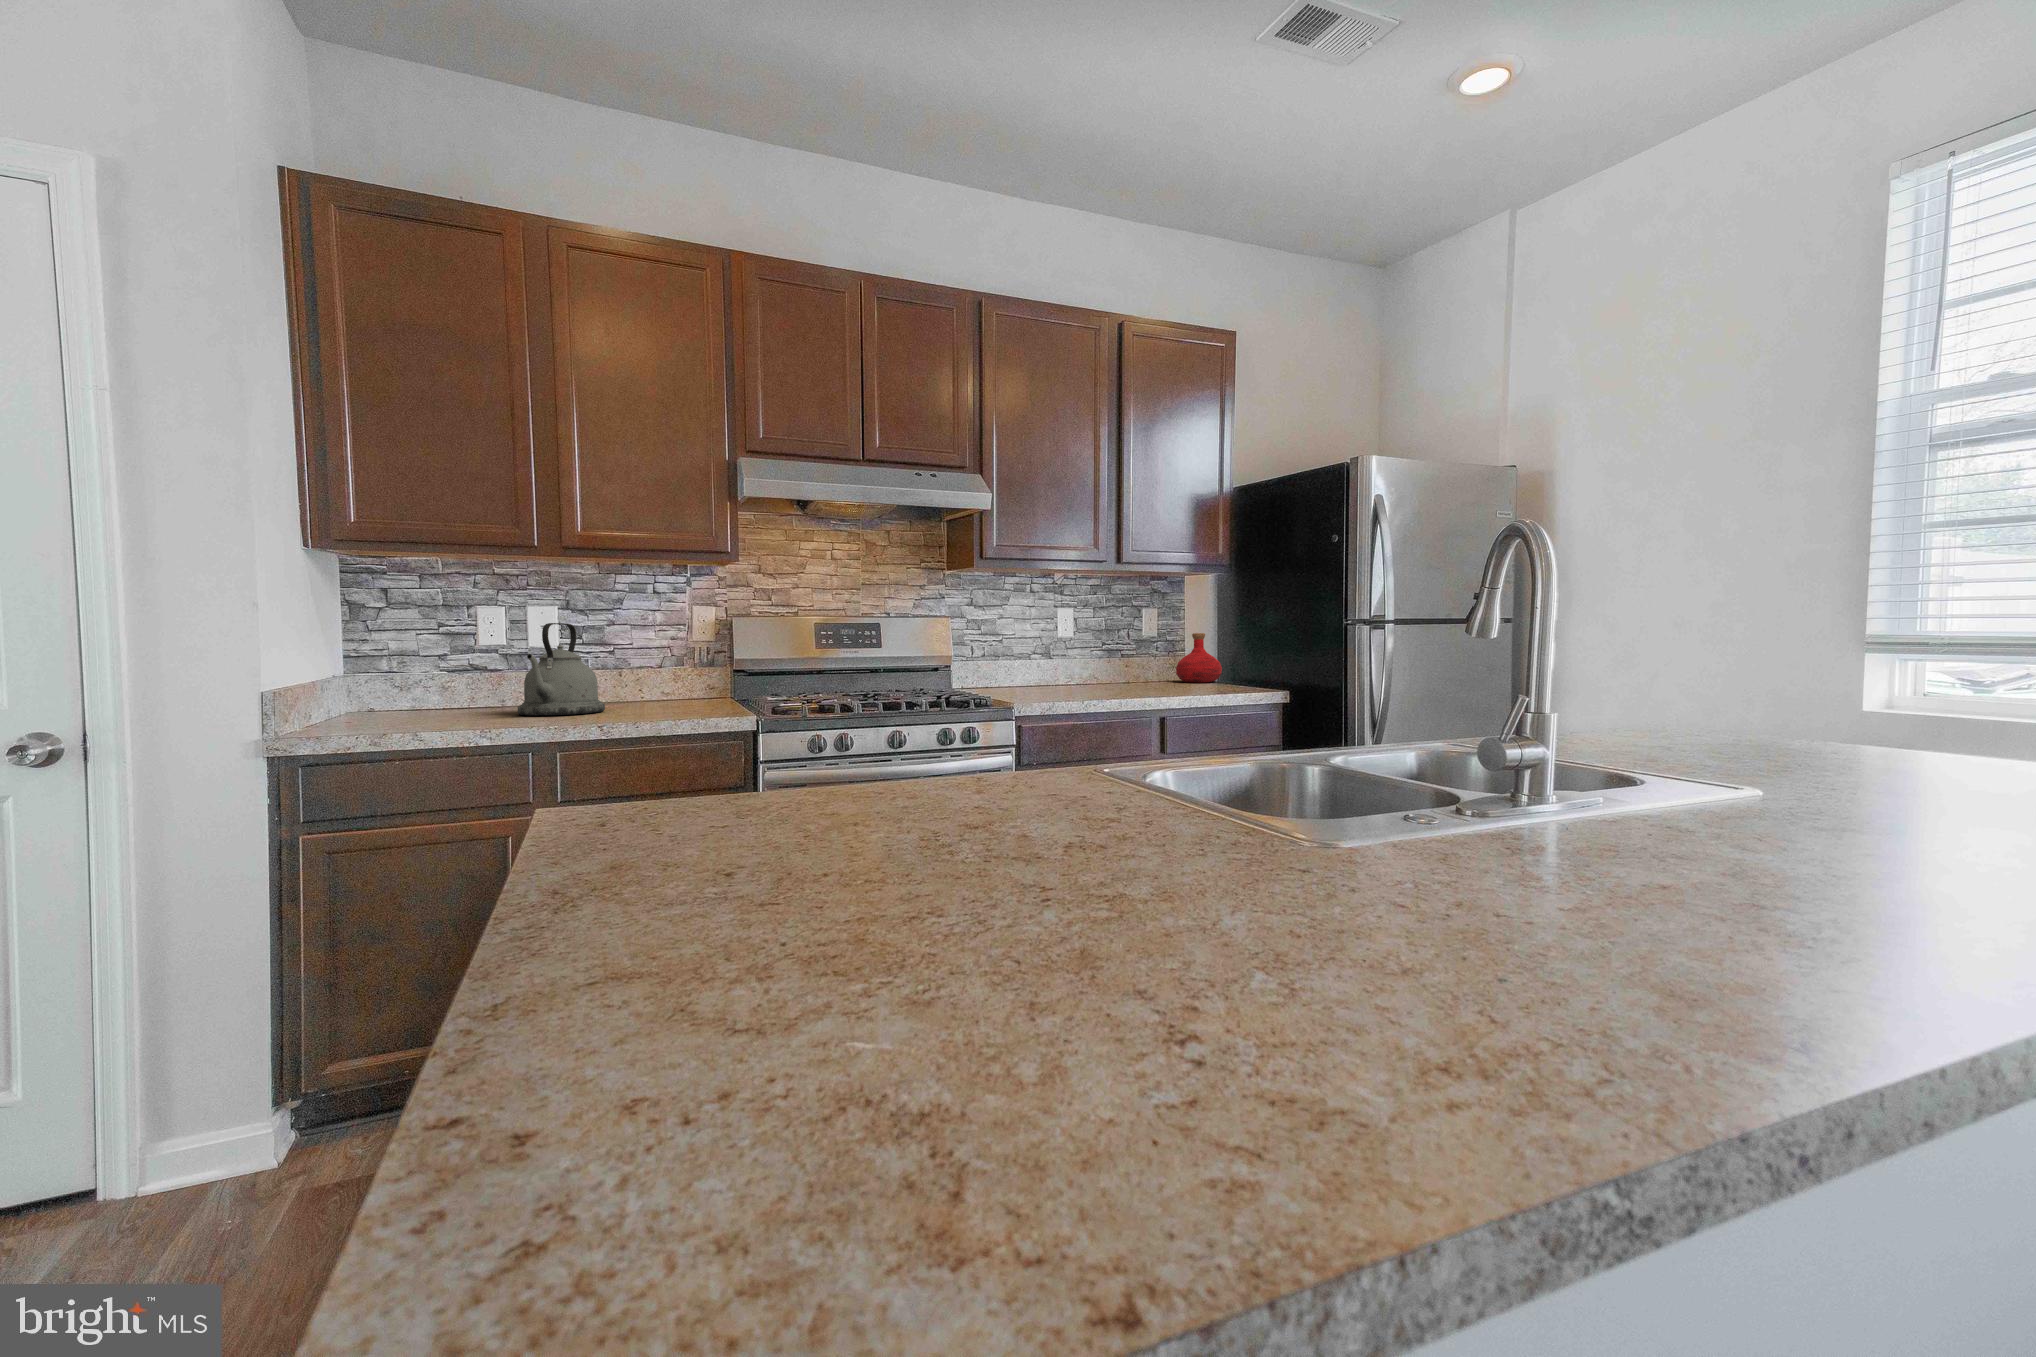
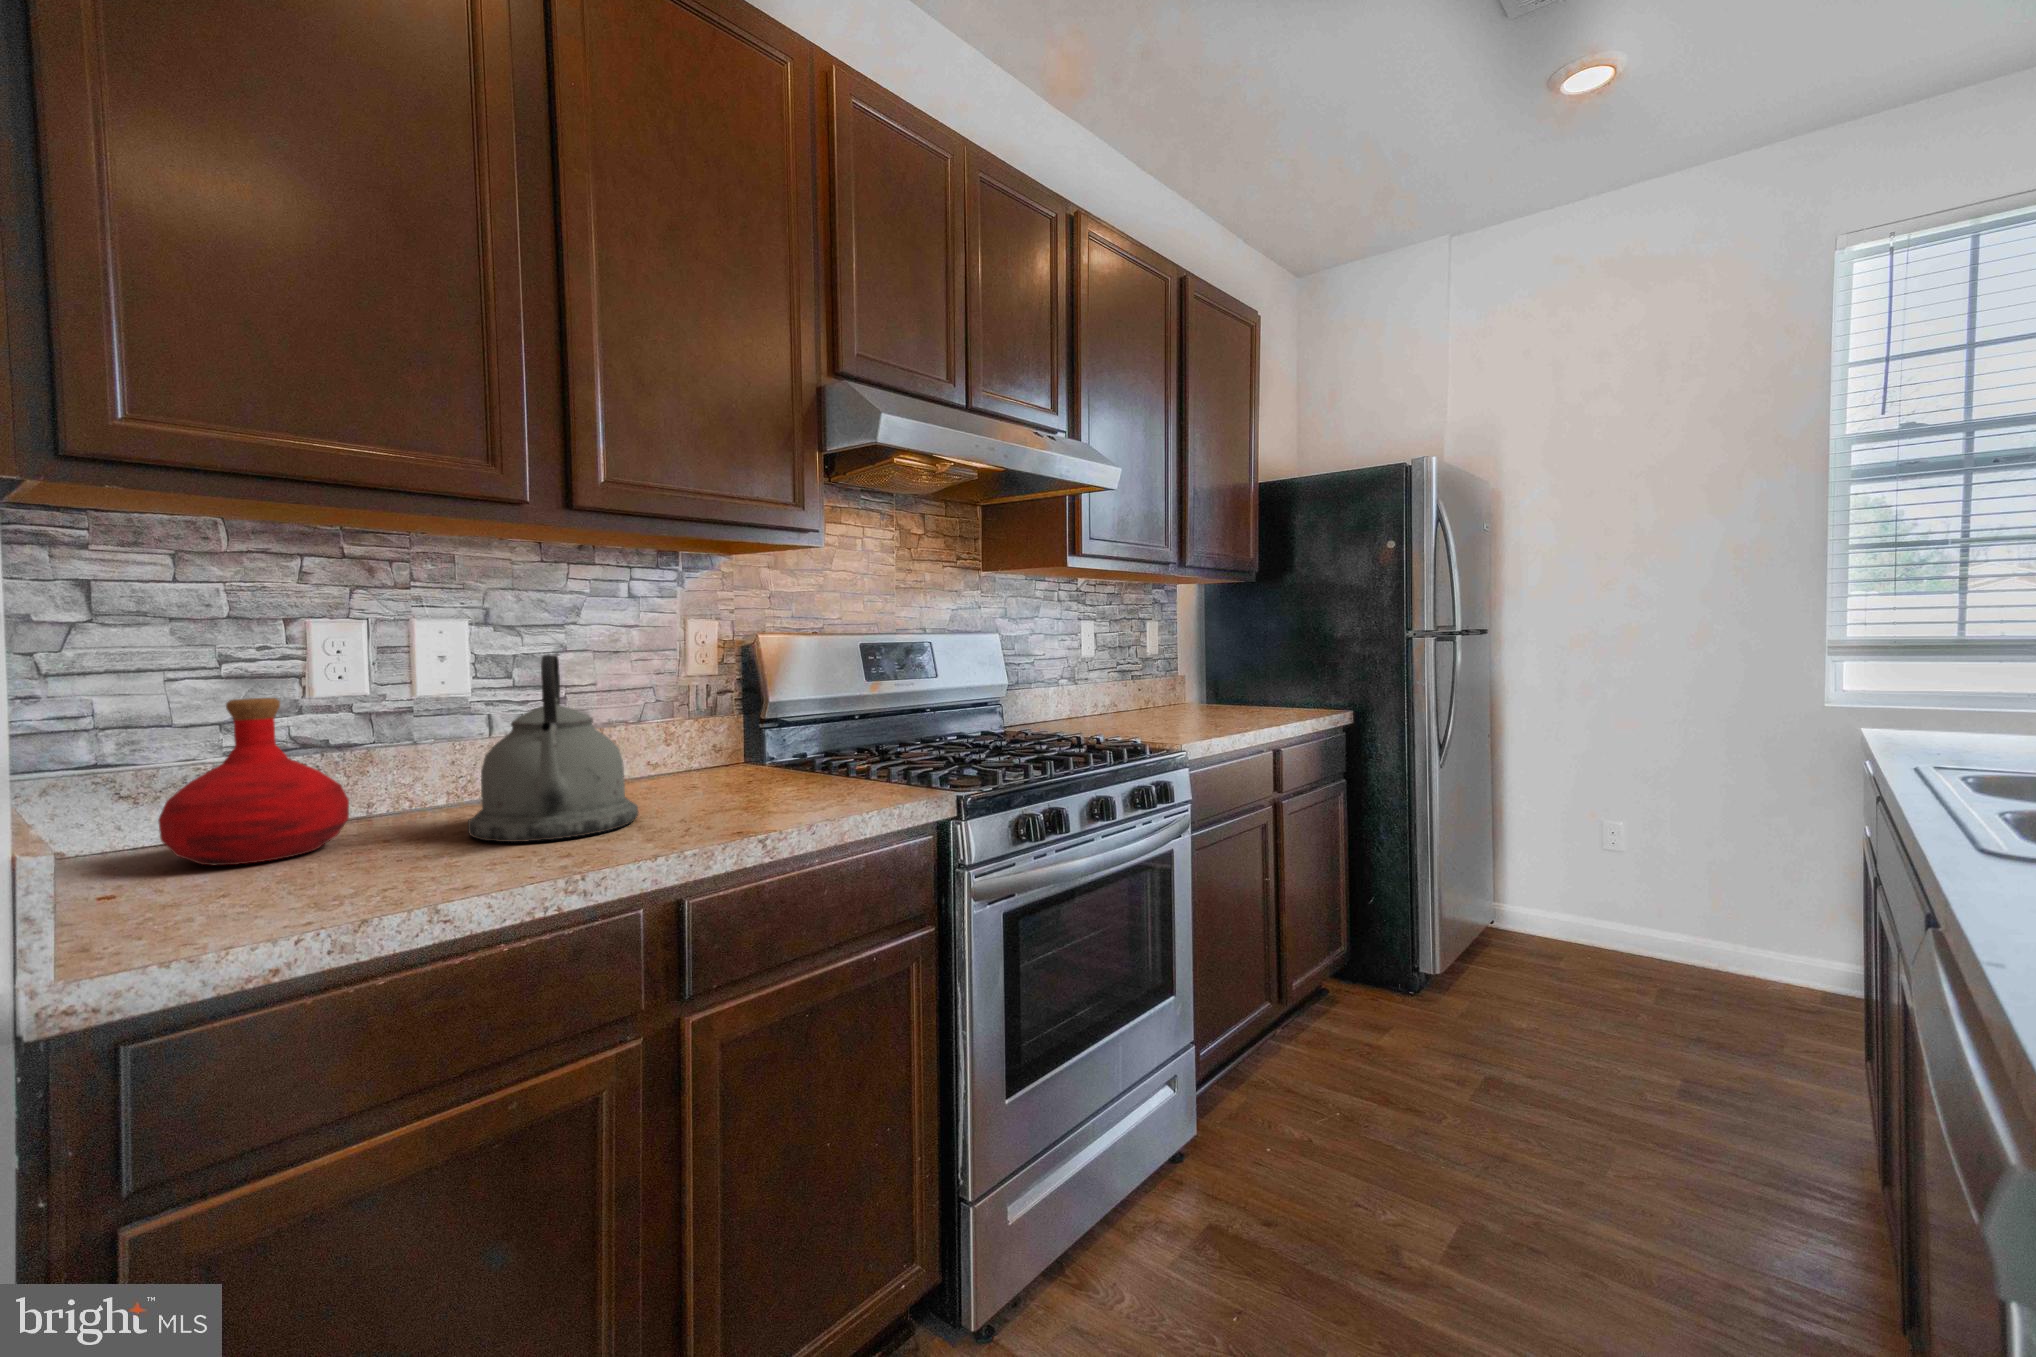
bottle: present [1176,633,1222,683] -> present [158,698,349,865]

